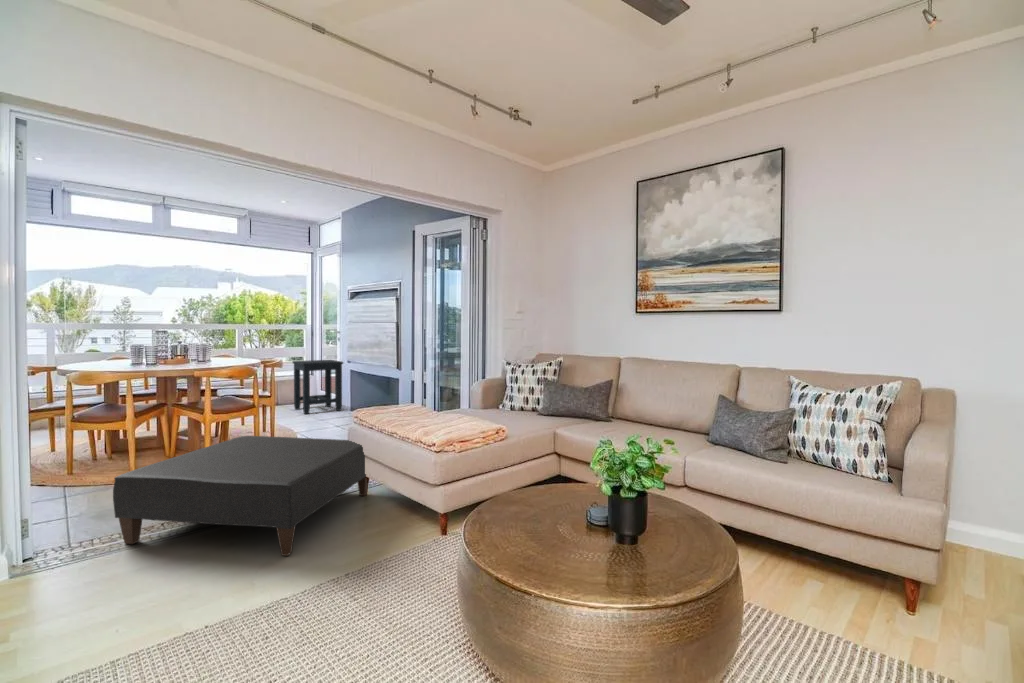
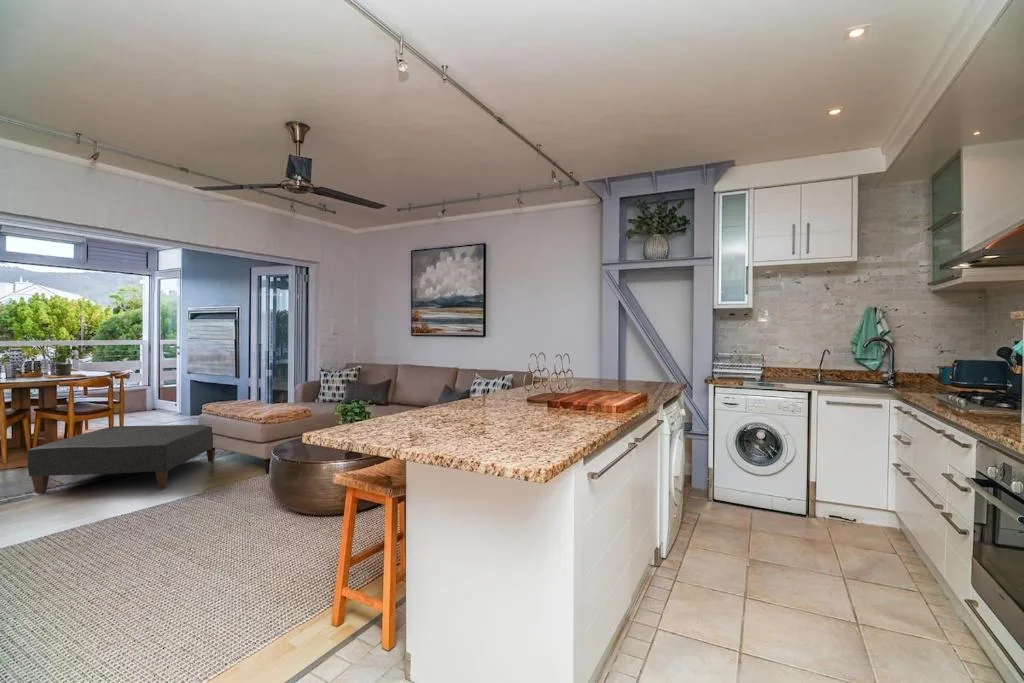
potted plant: none [183,324,226,367] -> present [44,344,86,379]
side table: present [292,360,343,414] -> none [132,371,184,419]

